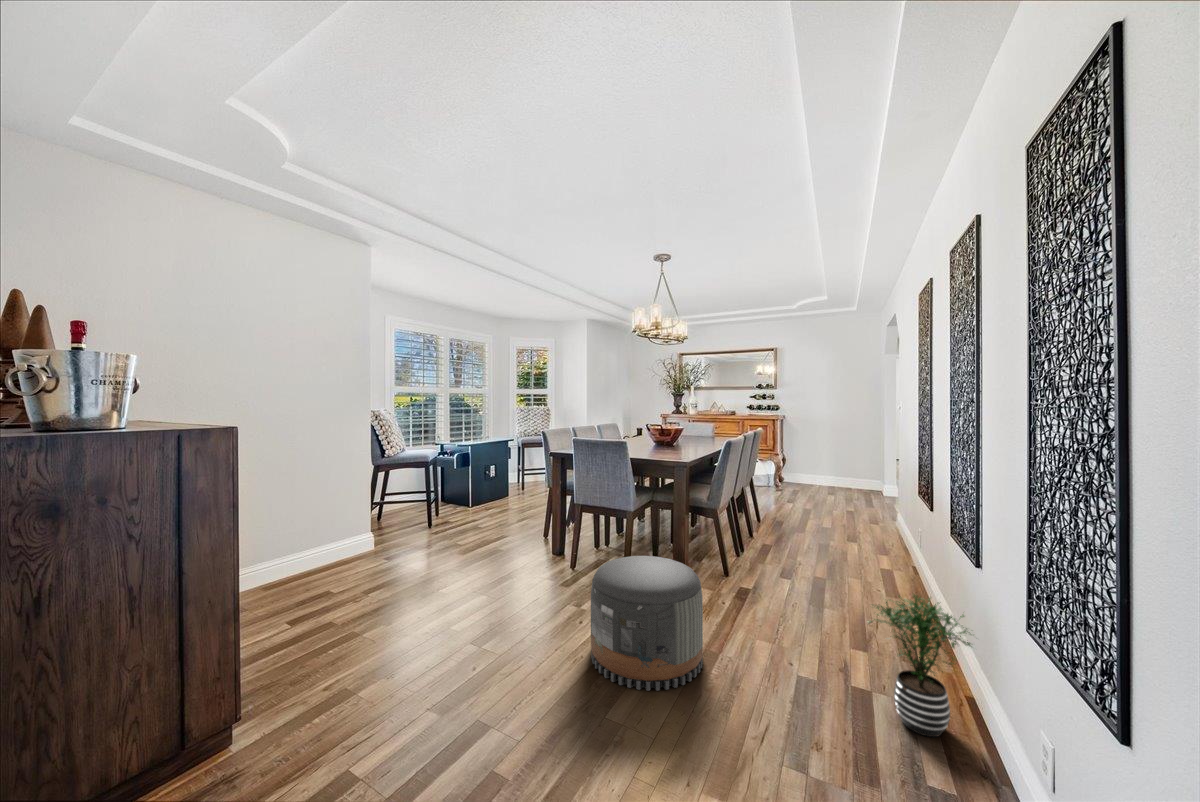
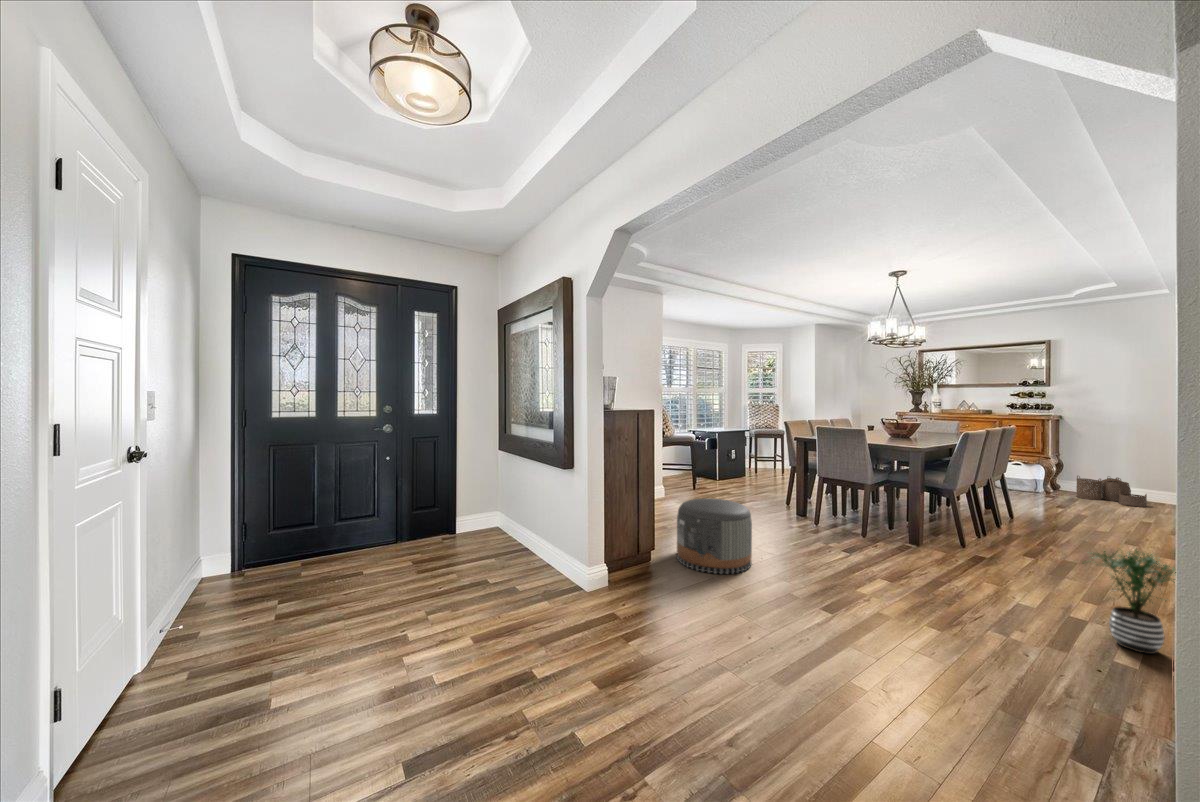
woven basket: none [798,468,845,495] -> present [1077,476,1147,507]
pouf: present [591,556,703,691] -> present [677,498,752,574]

